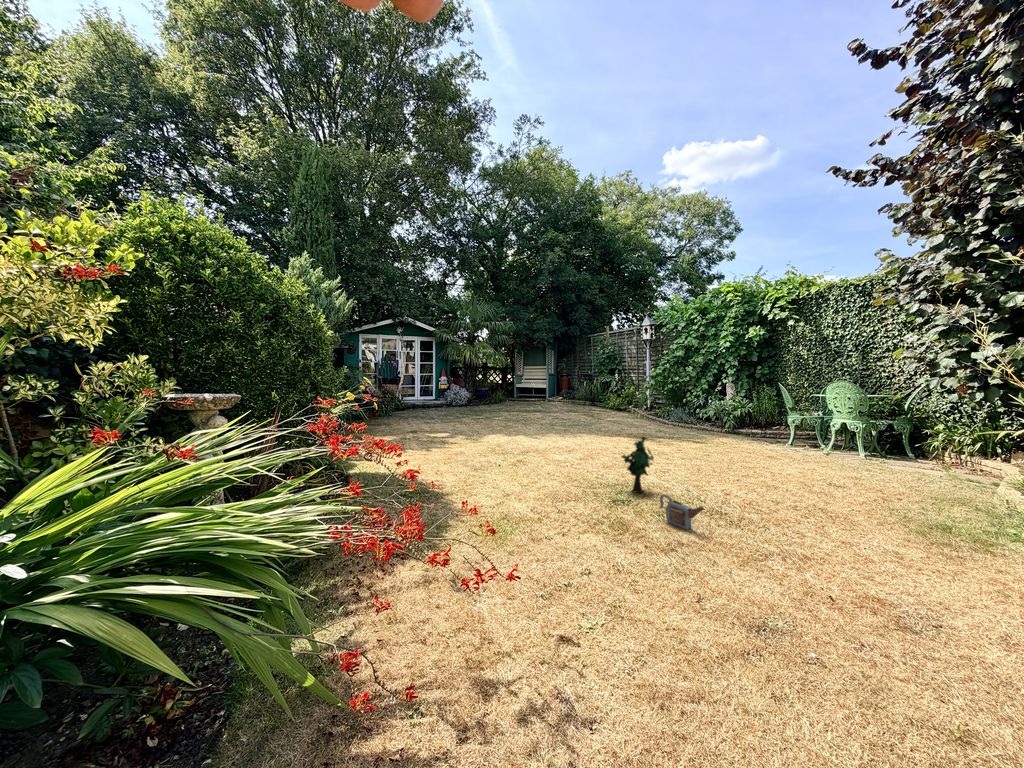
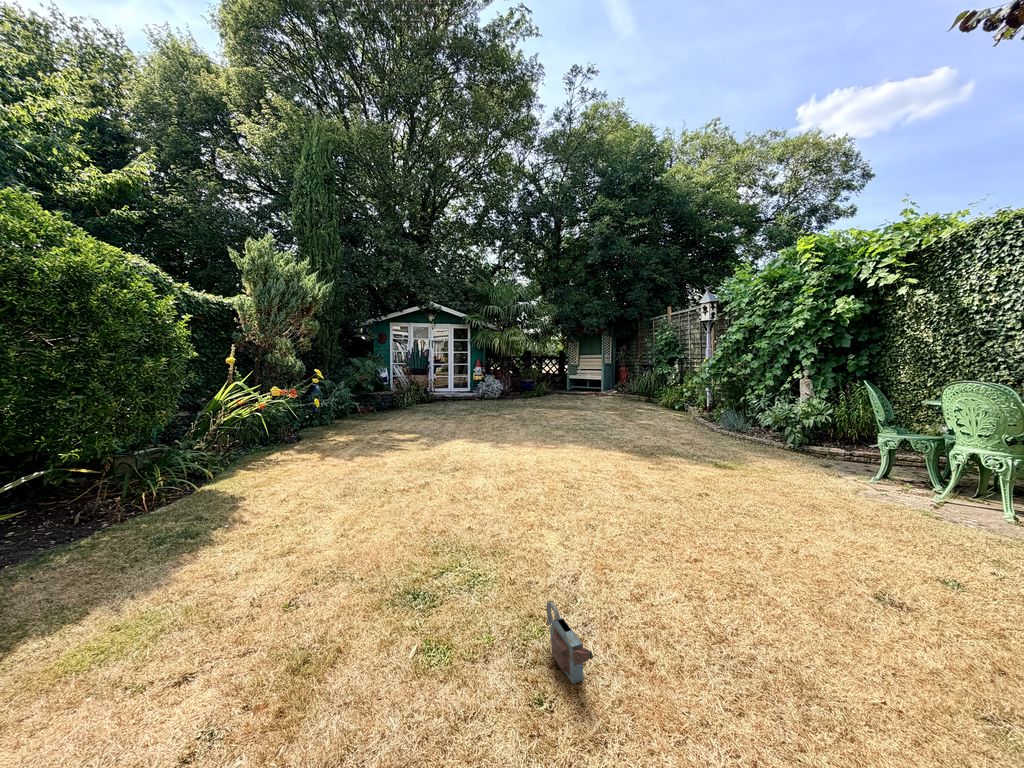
decorative plant: present [622,437,654,493] -> none [540,479,593,569]

